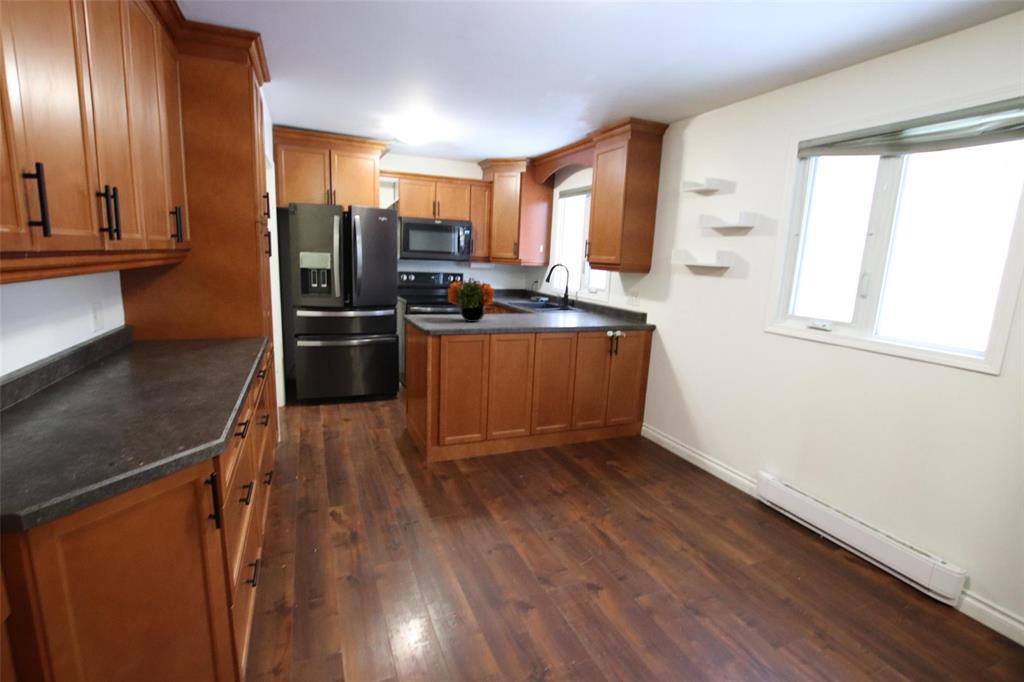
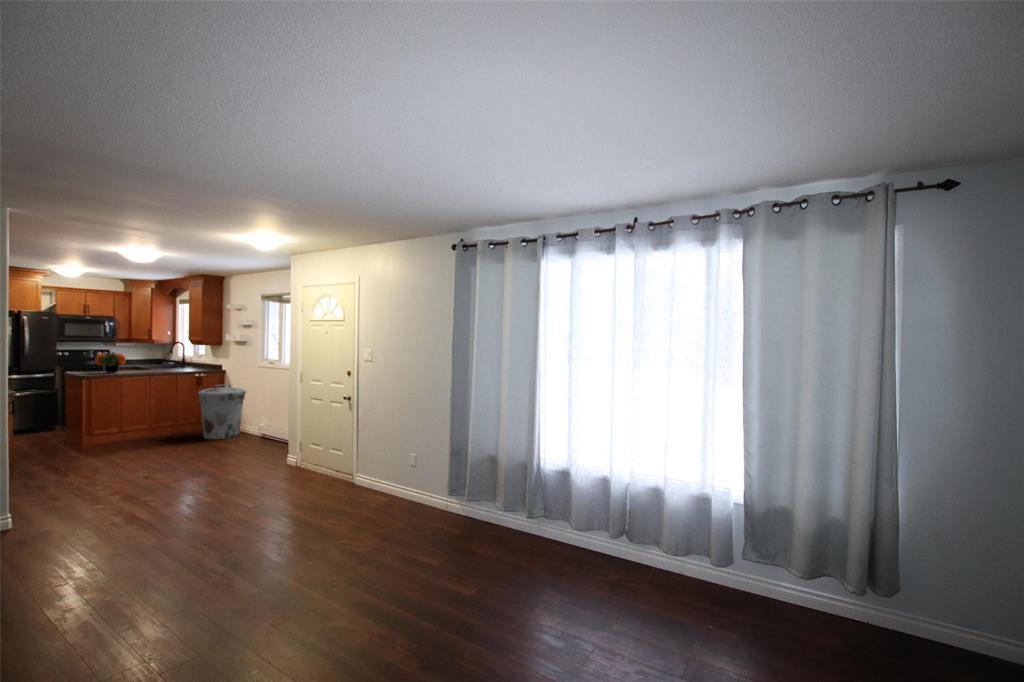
trash can: none [628,365,731,495] -> present [198,385,246,439]

